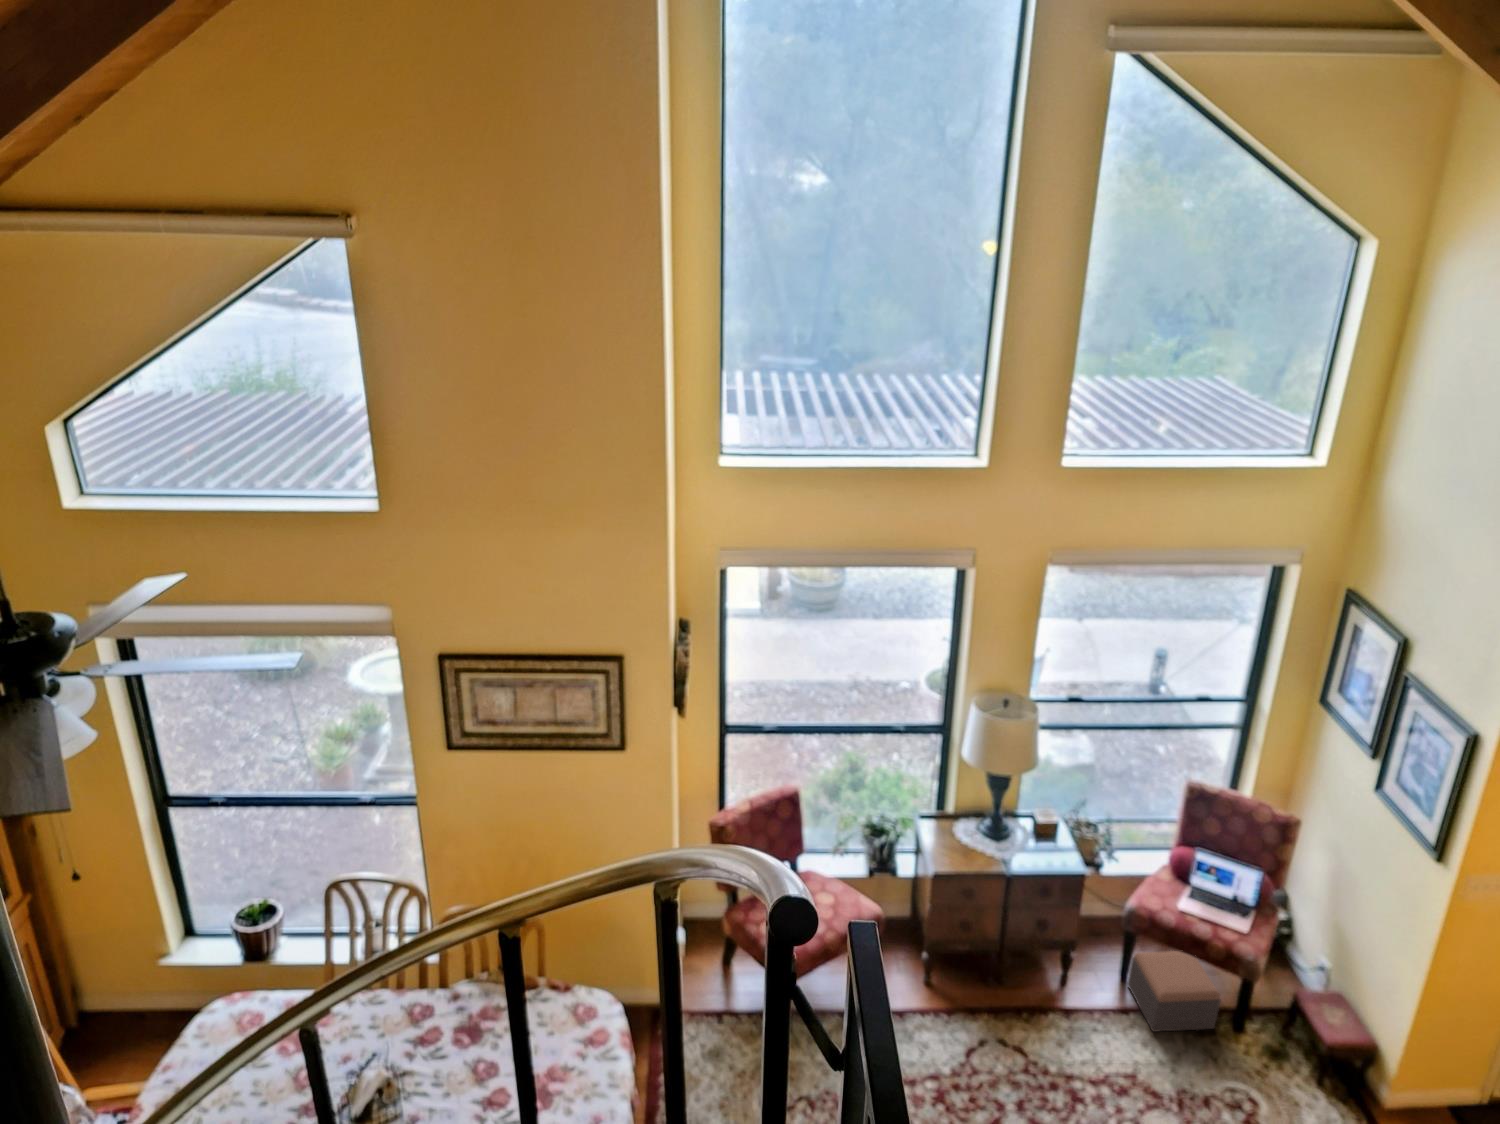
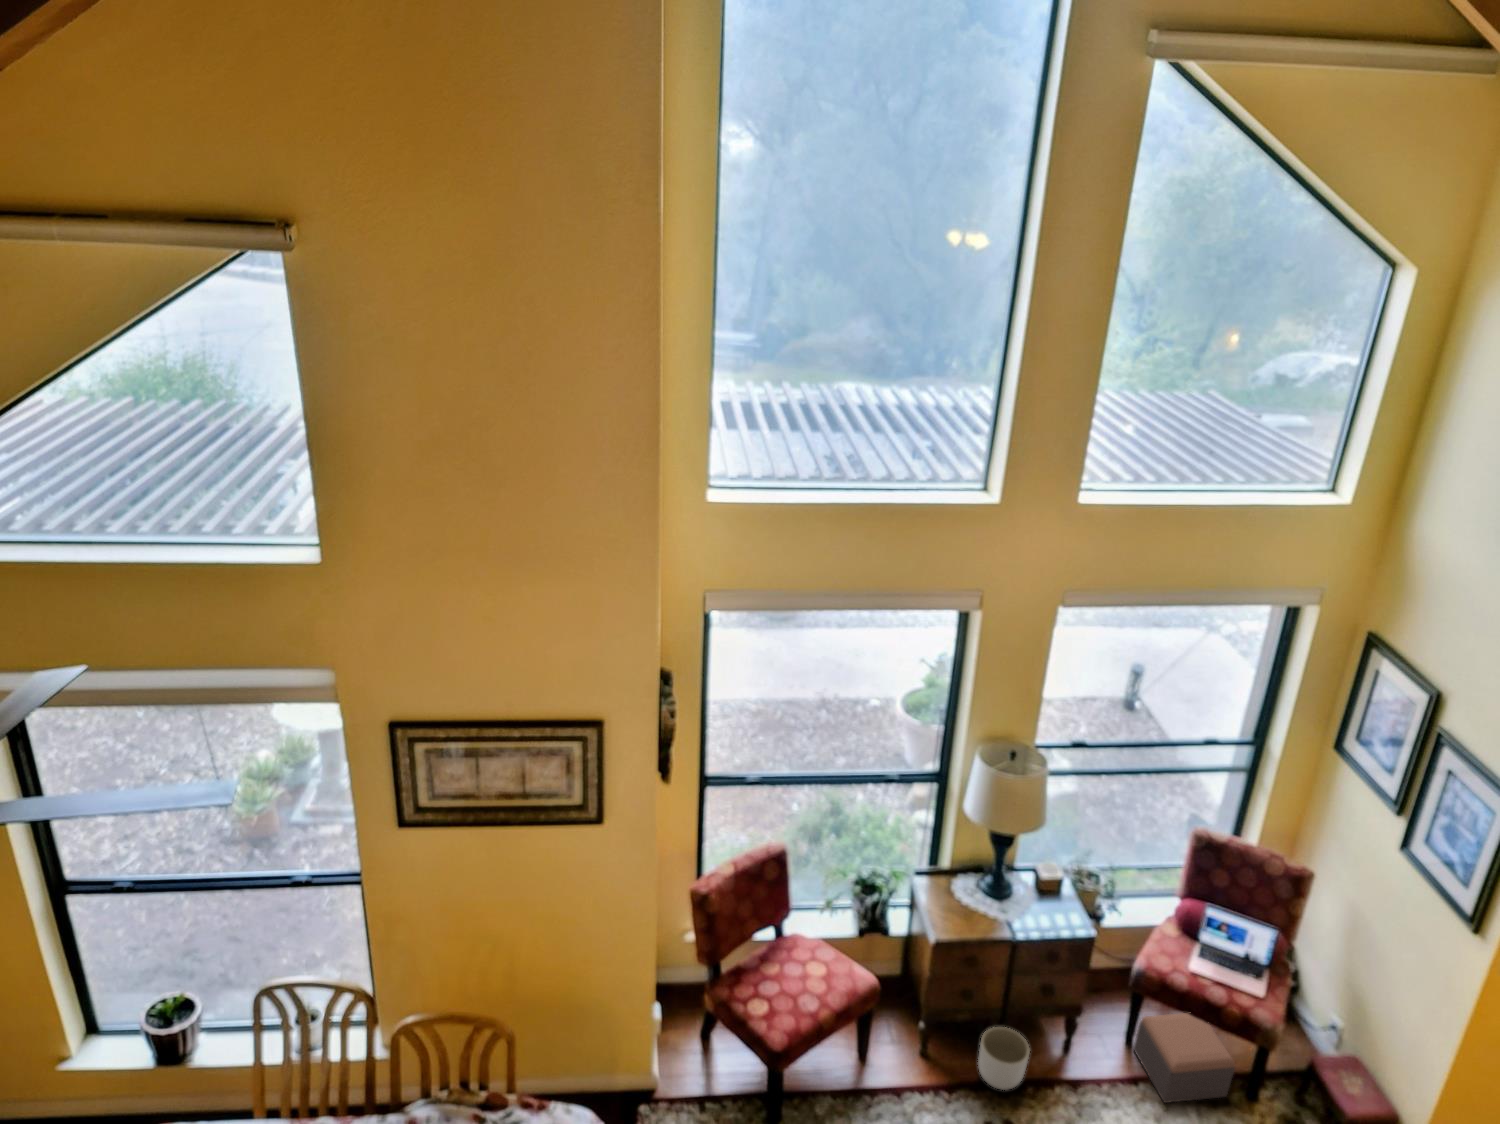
planter: none [977,957,1024,1014] -> present [978,1027,1030,1090]

